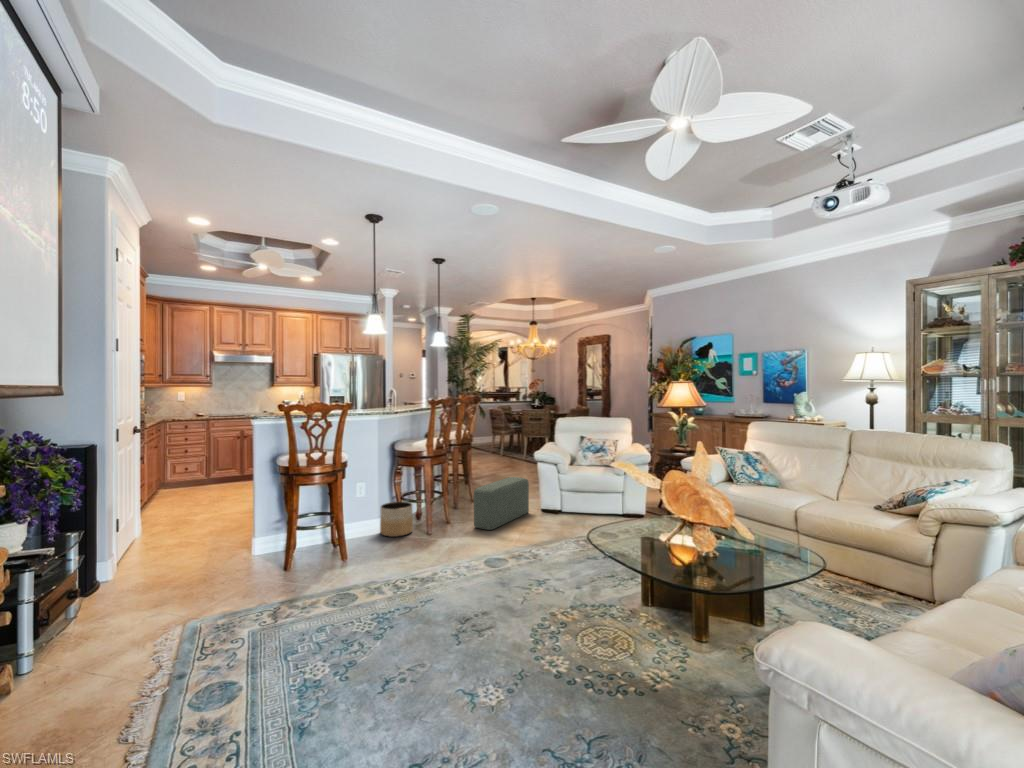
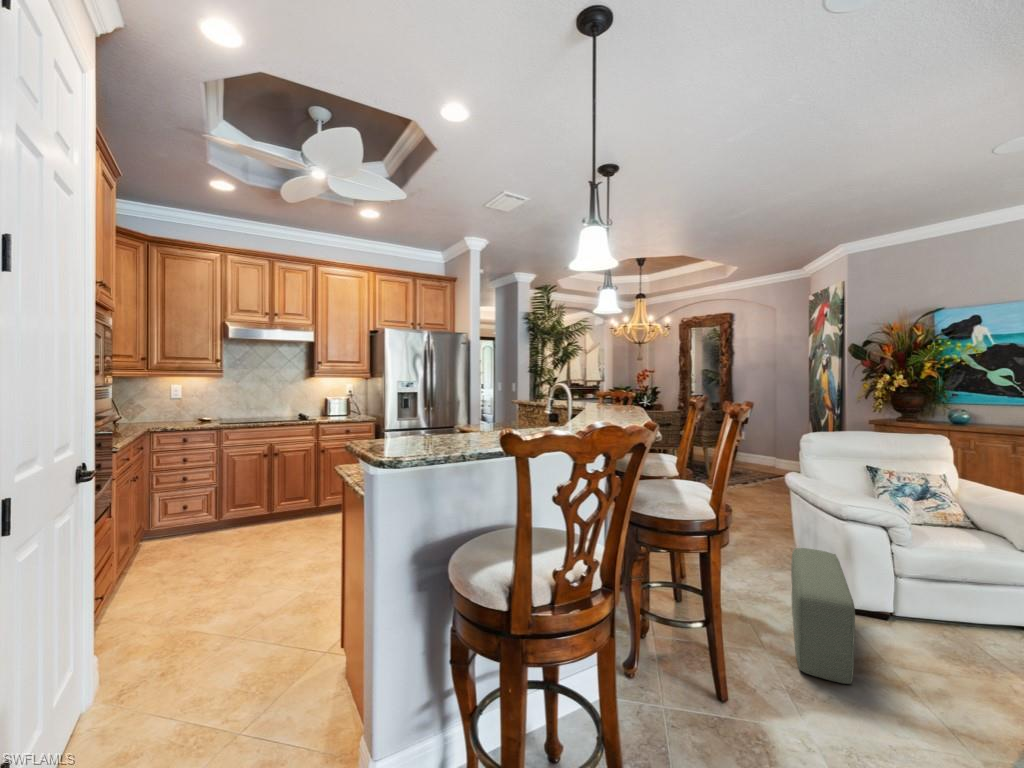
planter: present [380,502,413,537] -> none [623,620,693,715]

